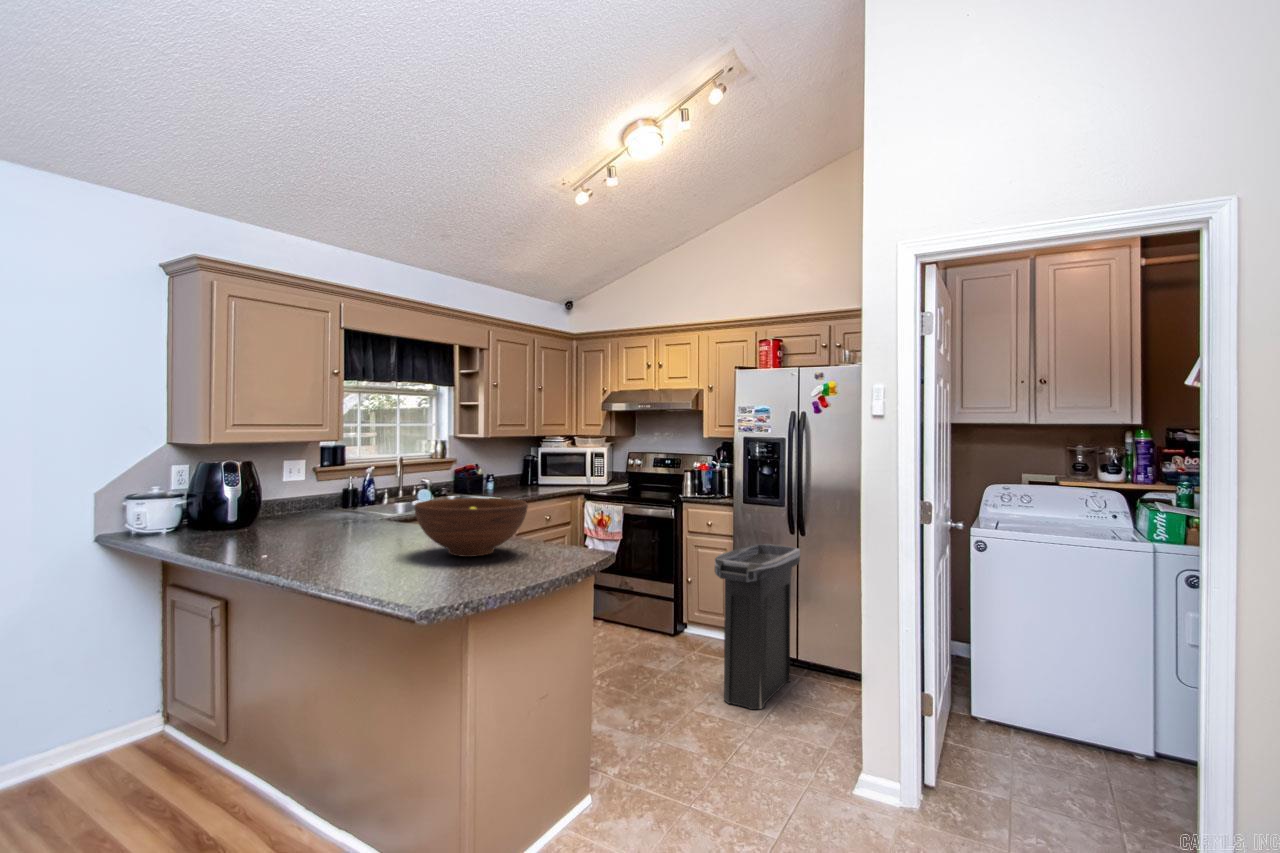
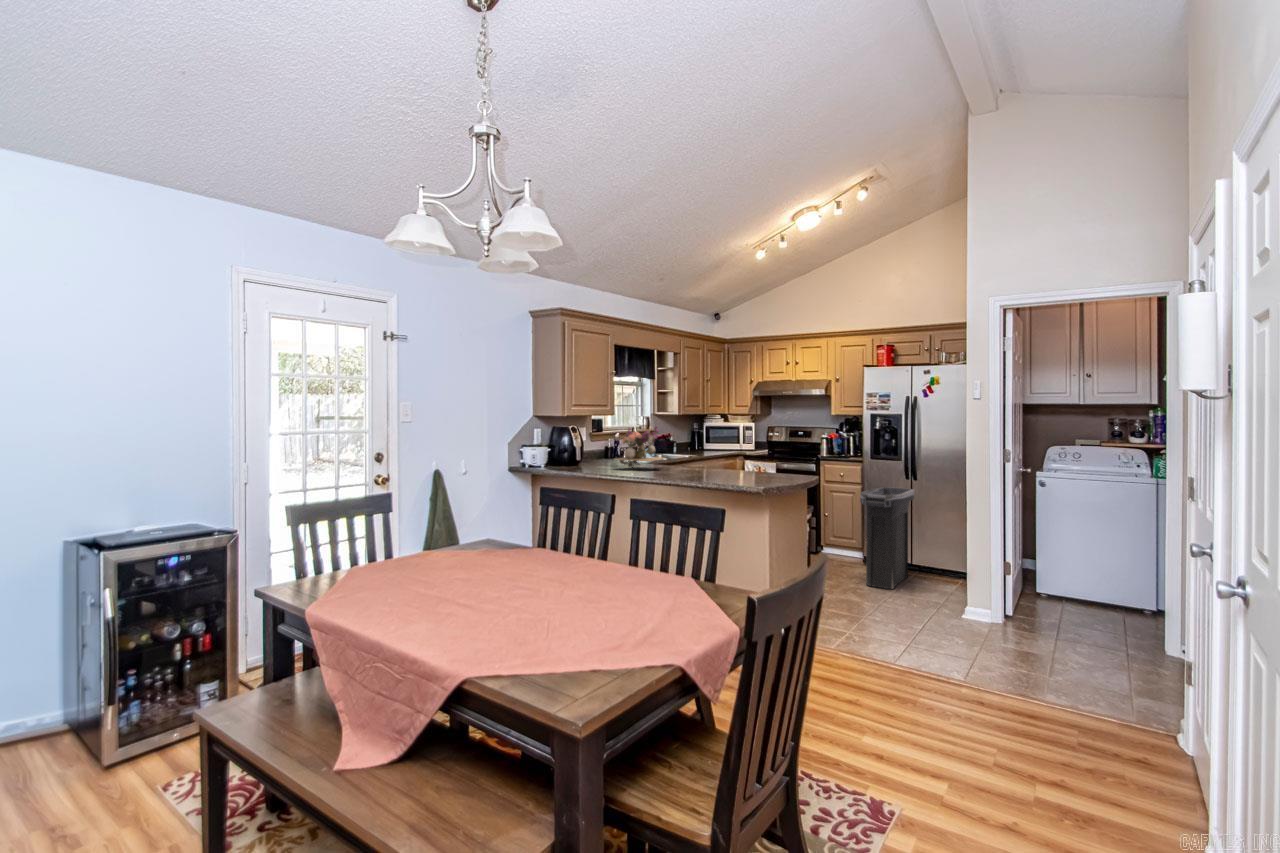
flower arrangement: none [281,450,388,525] -> present [617,426,663,468]
fruit bowl: present [415,498,528,557] -> none [722,451,782,480]

